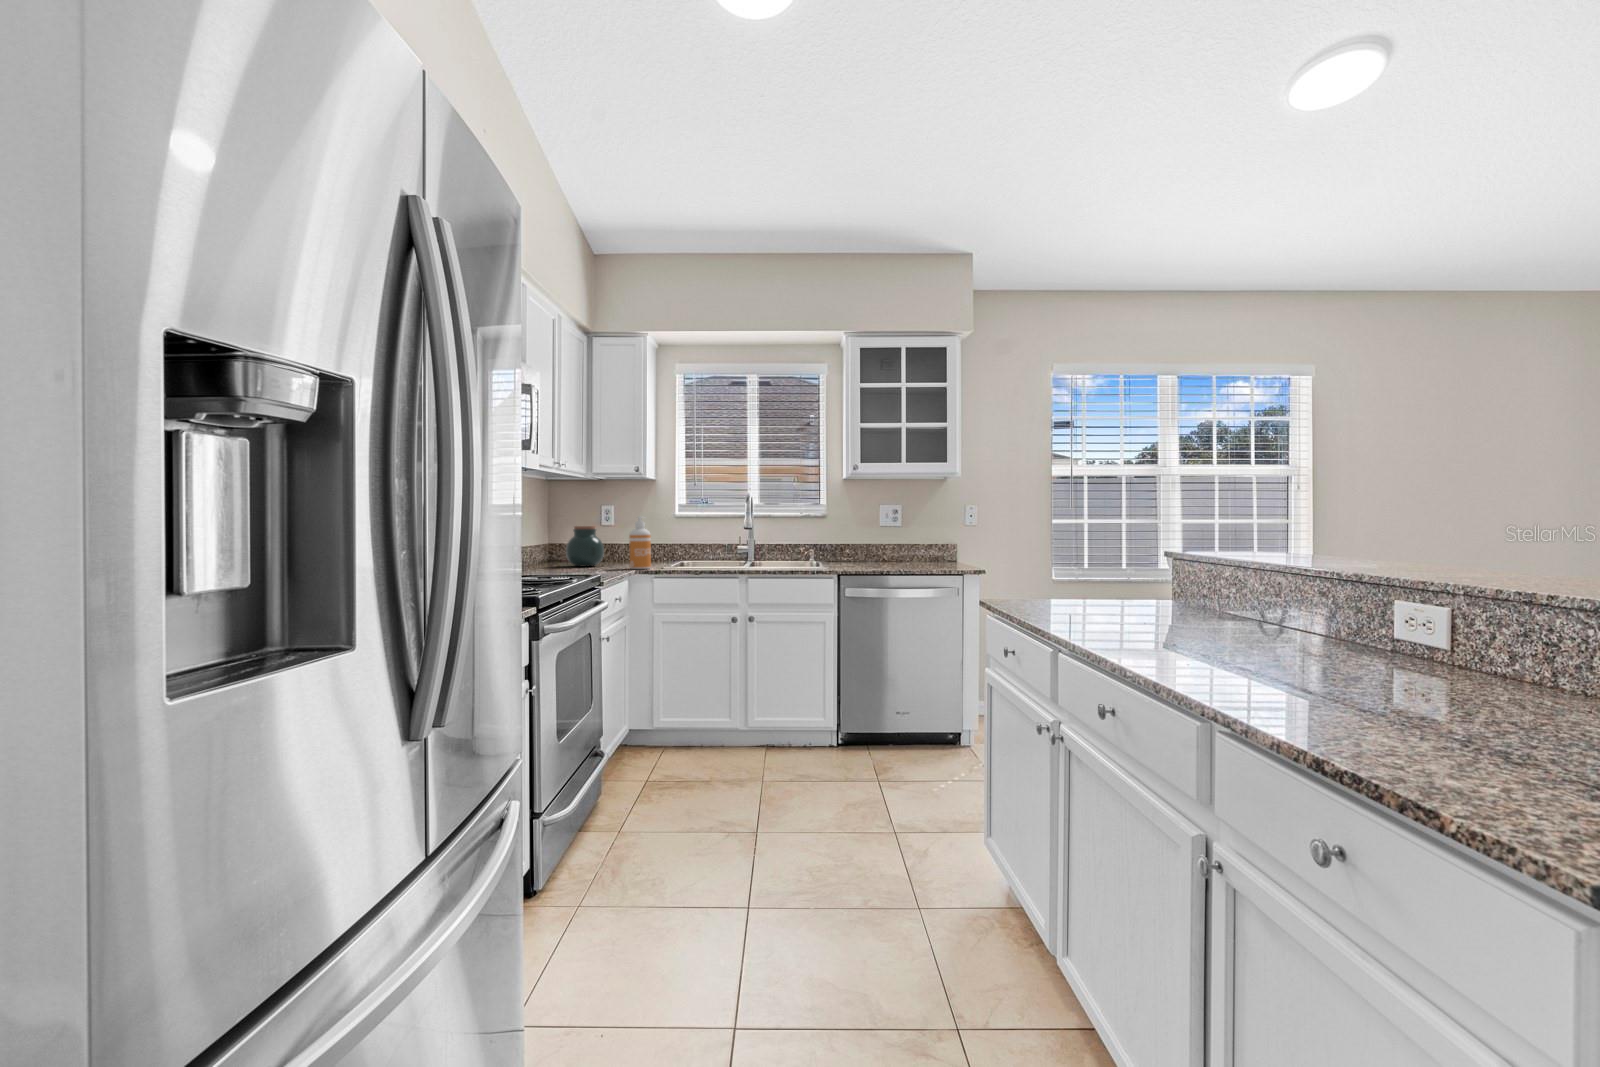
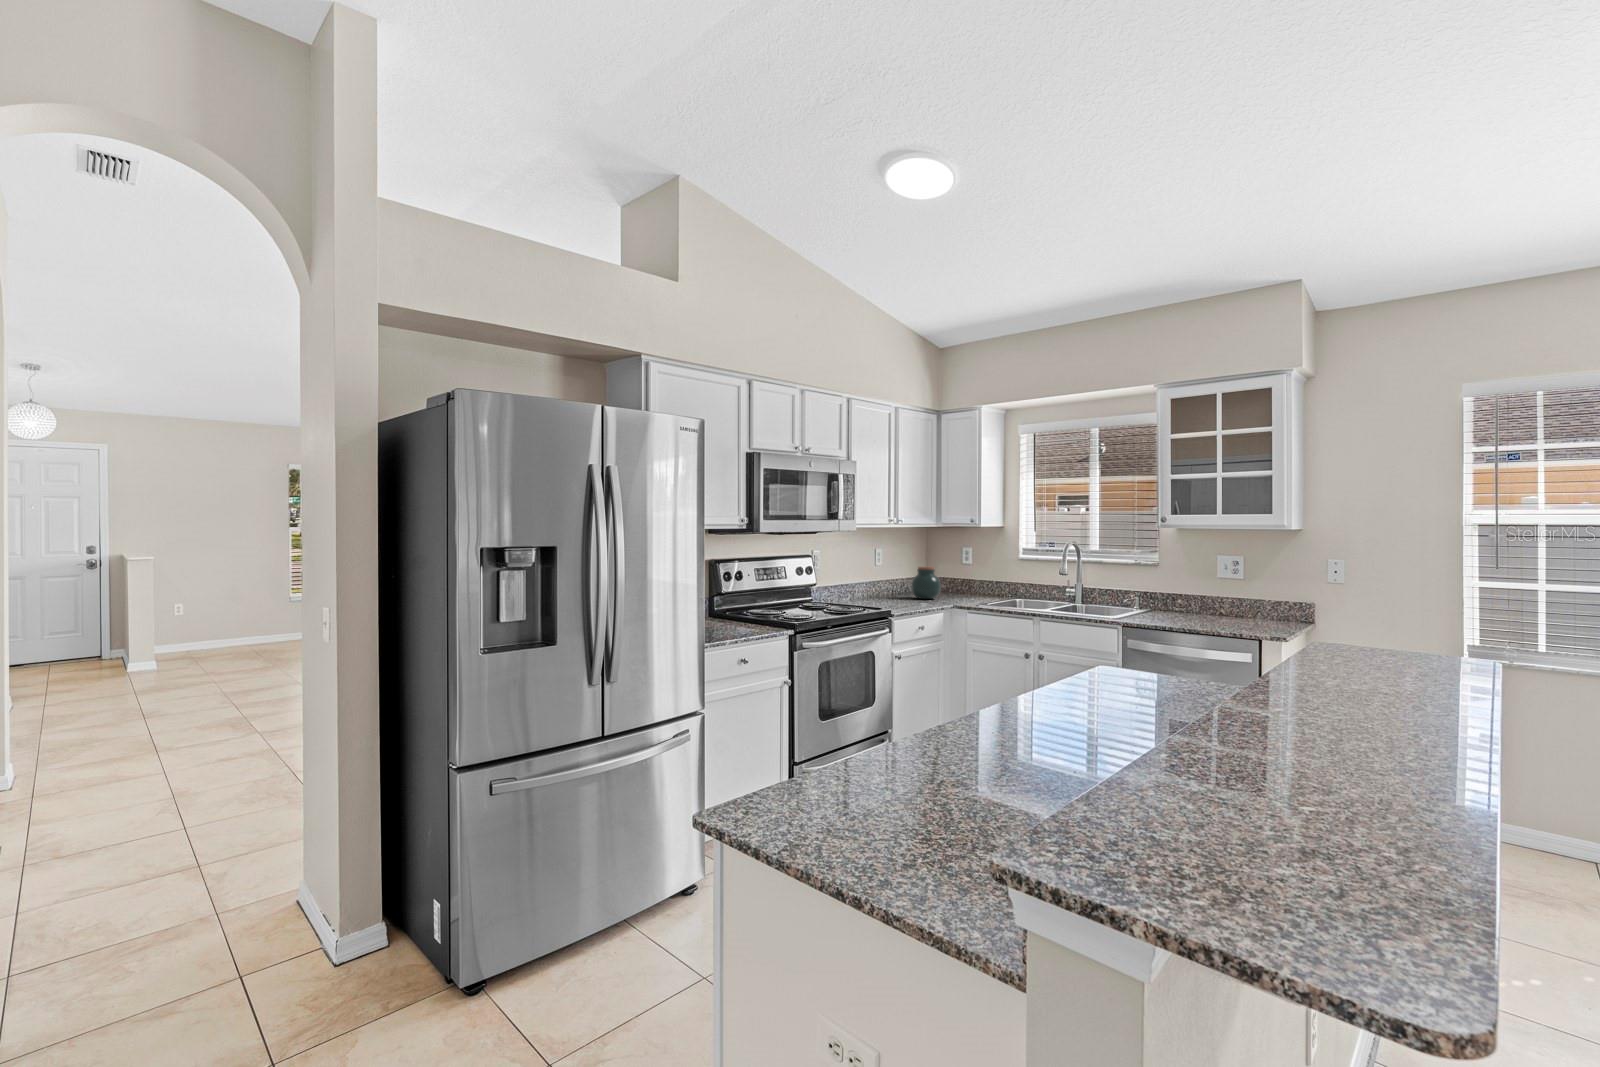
soap dispenser: present [629,516,651,569] -> none [947,562,965,605]

